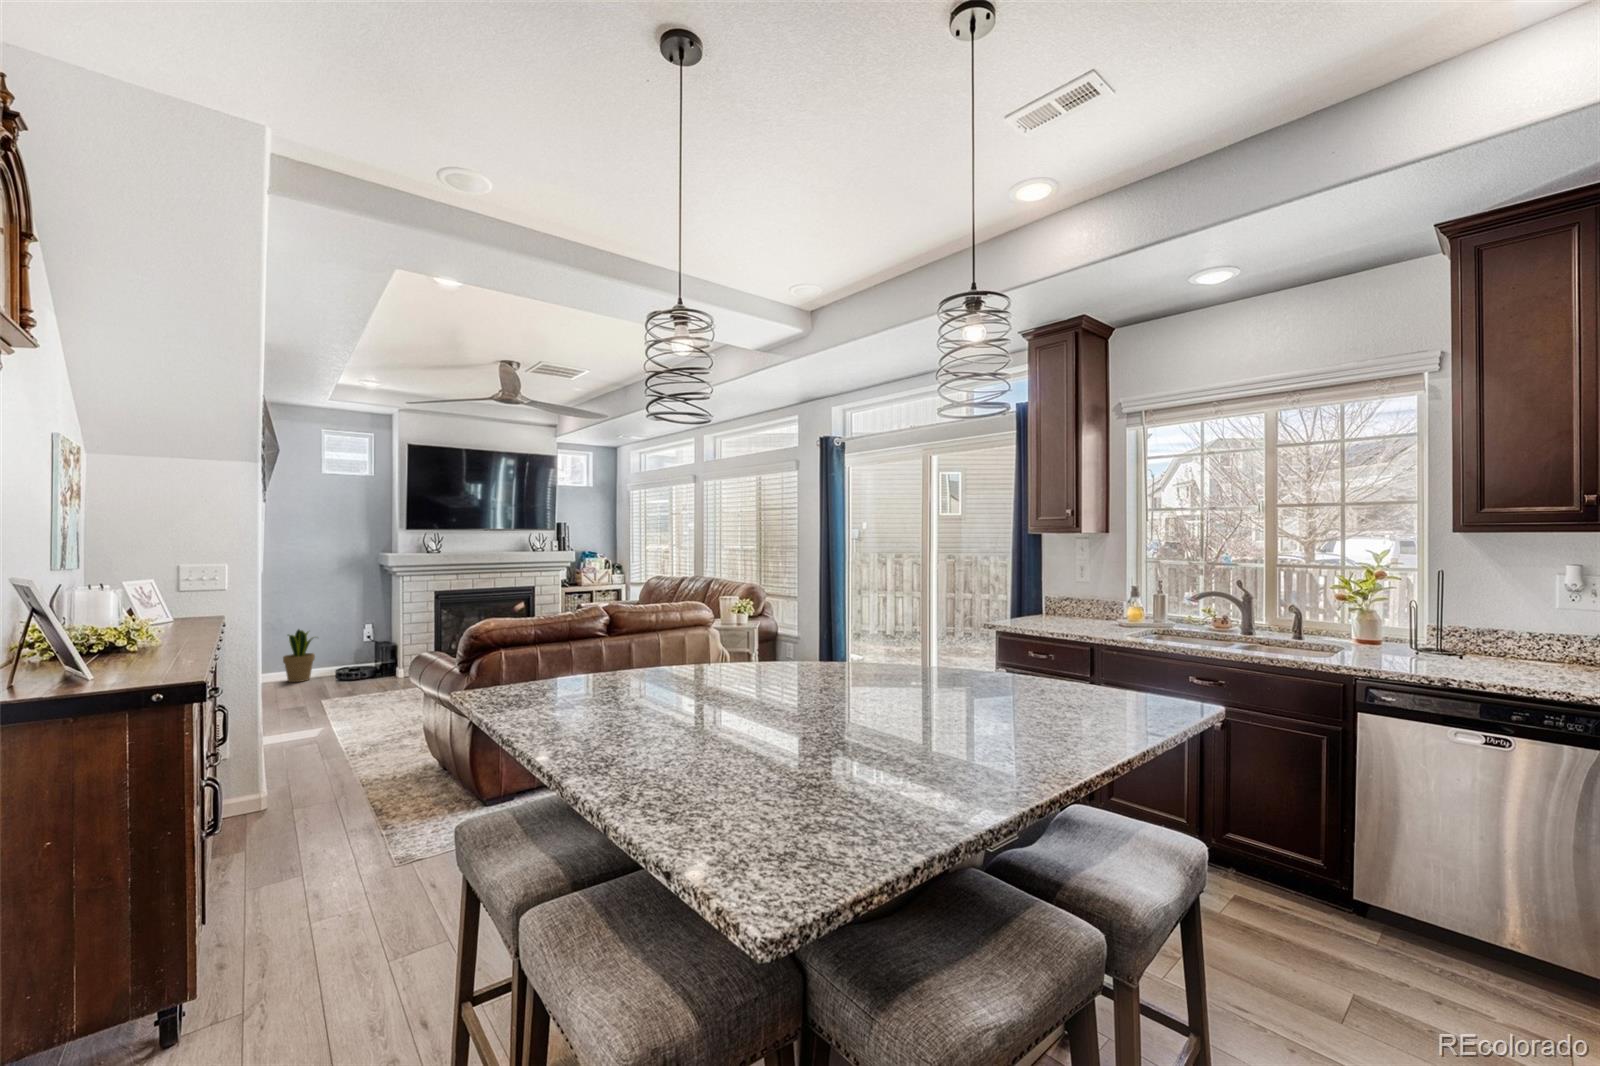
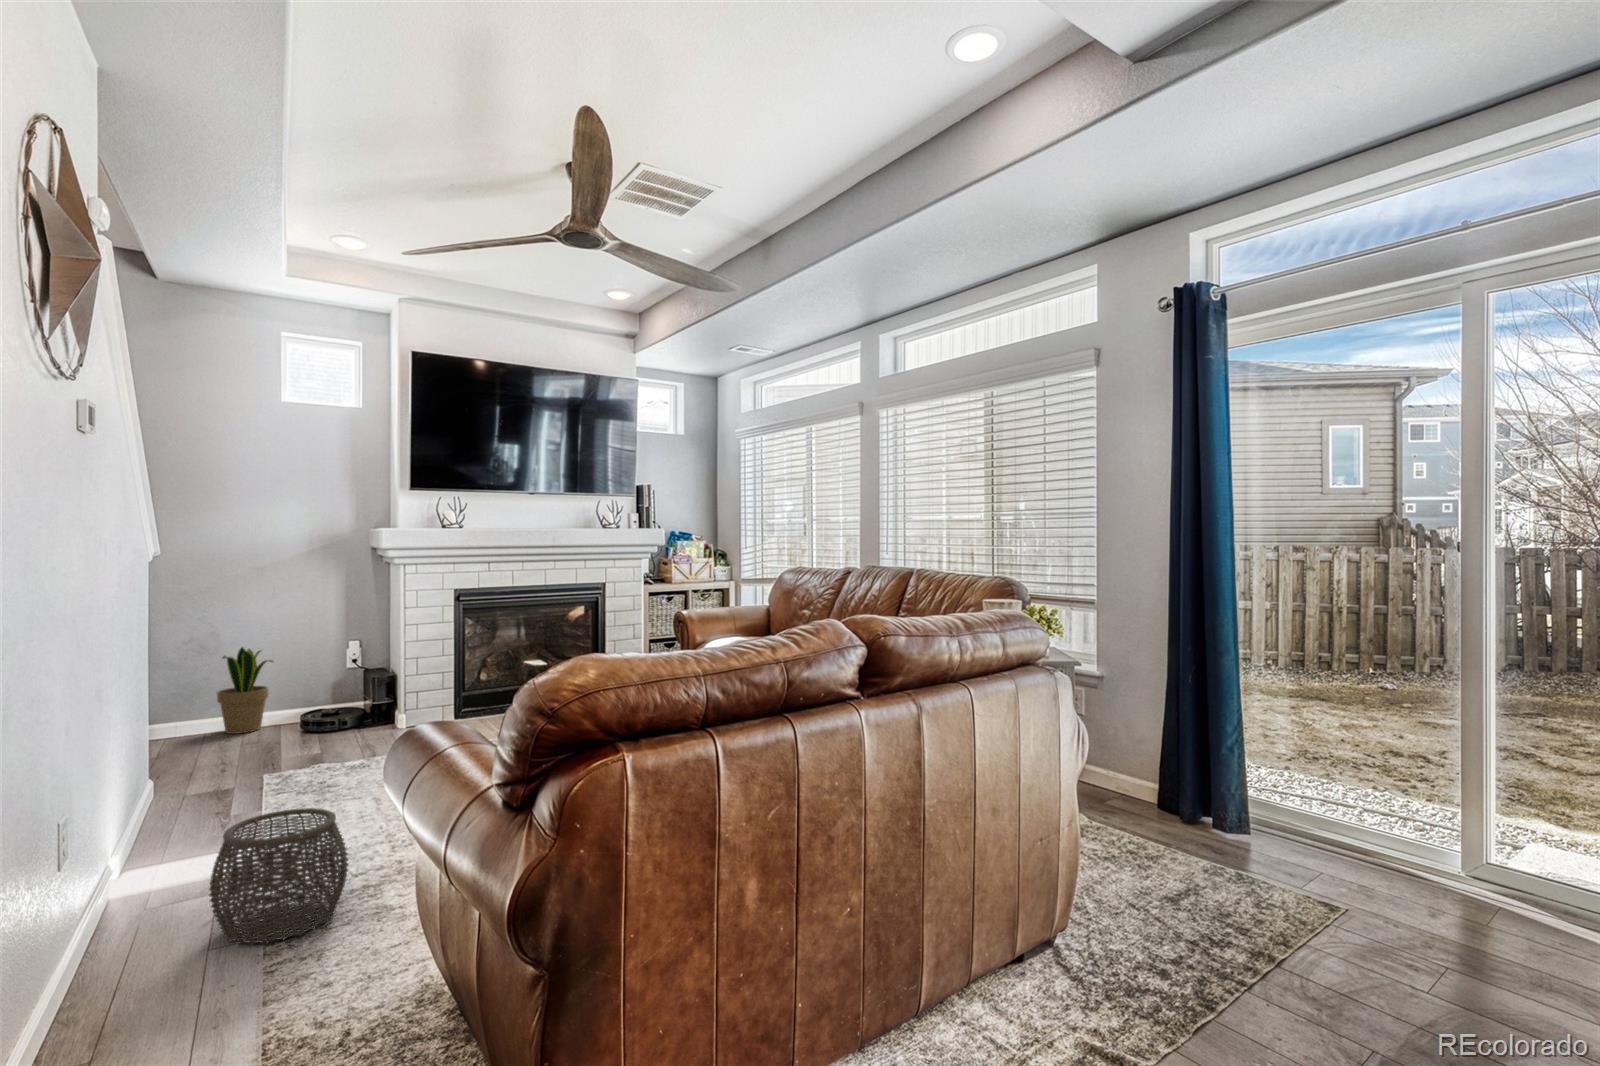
woven basket: none [322,700,387,758] -> present [209,808,349,945]

